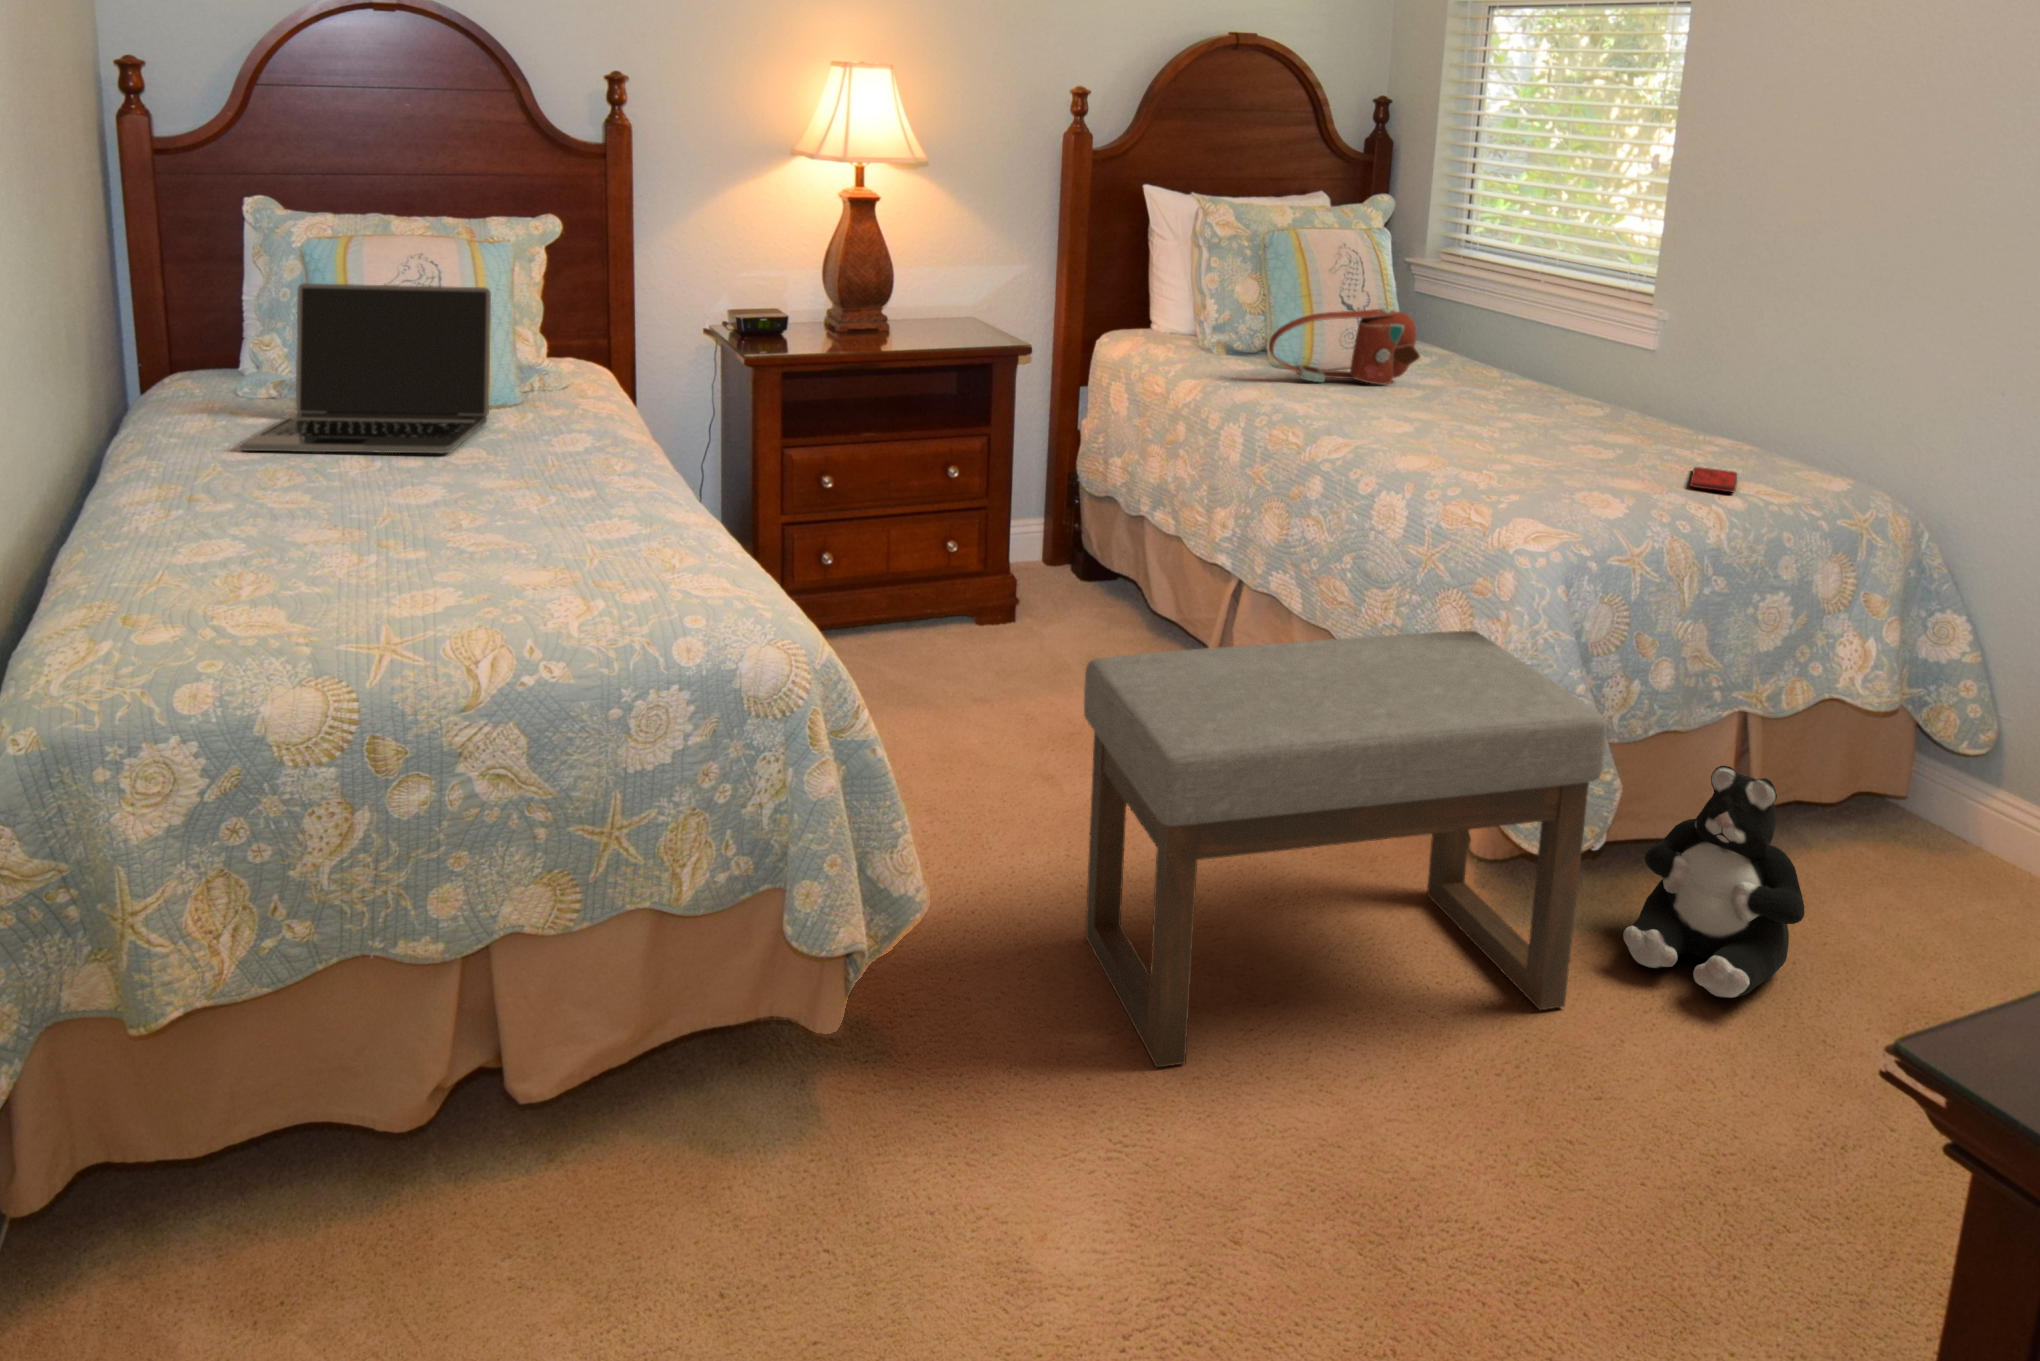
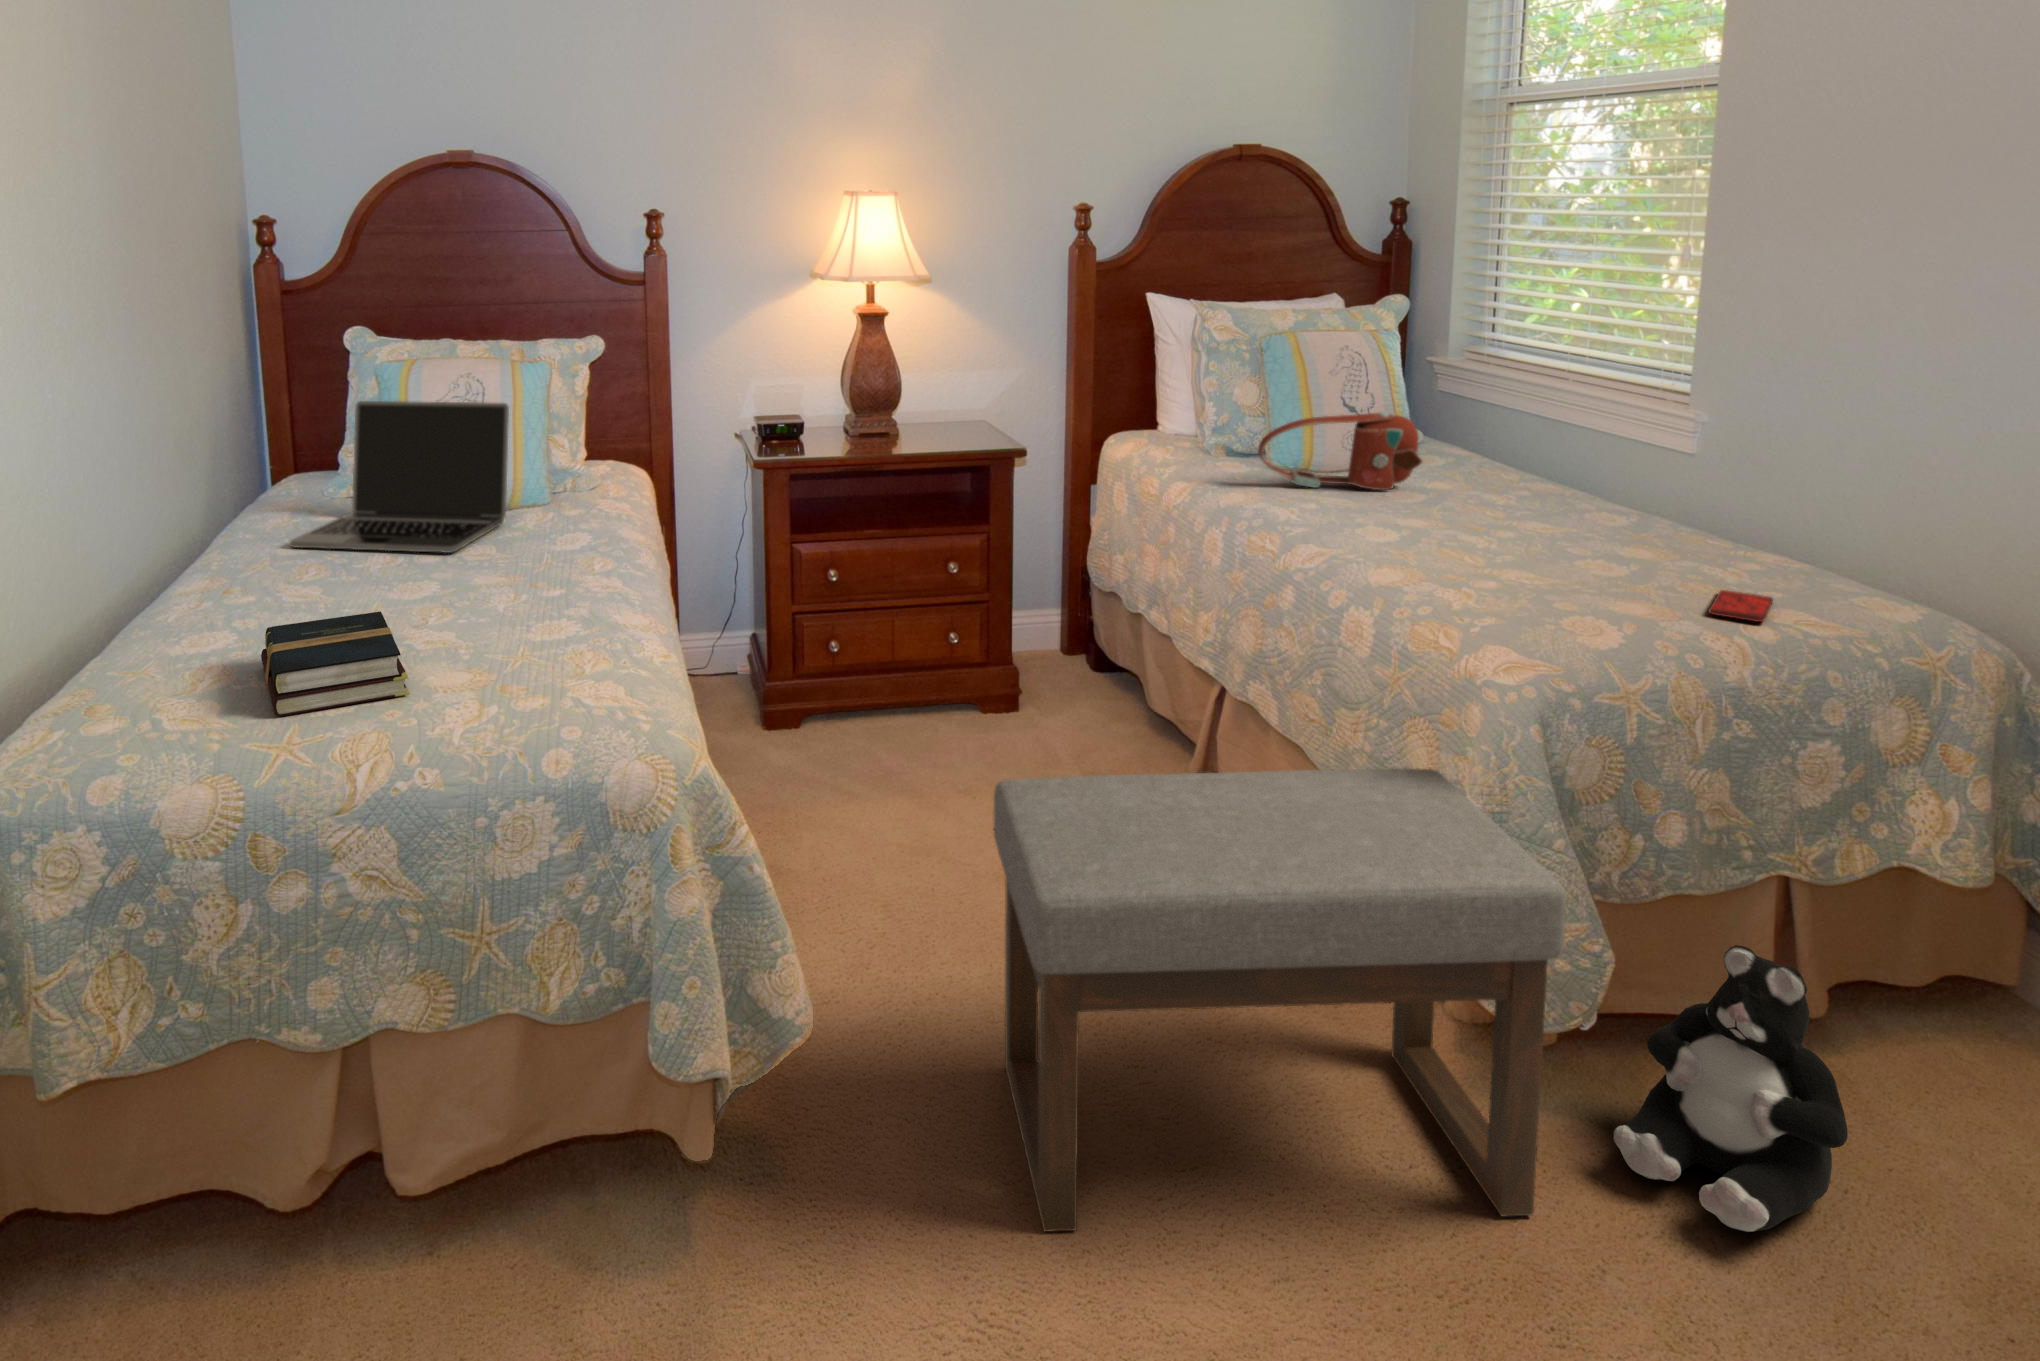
hardback book: none [301,509,497,618] -> present [261,611,409,716]

